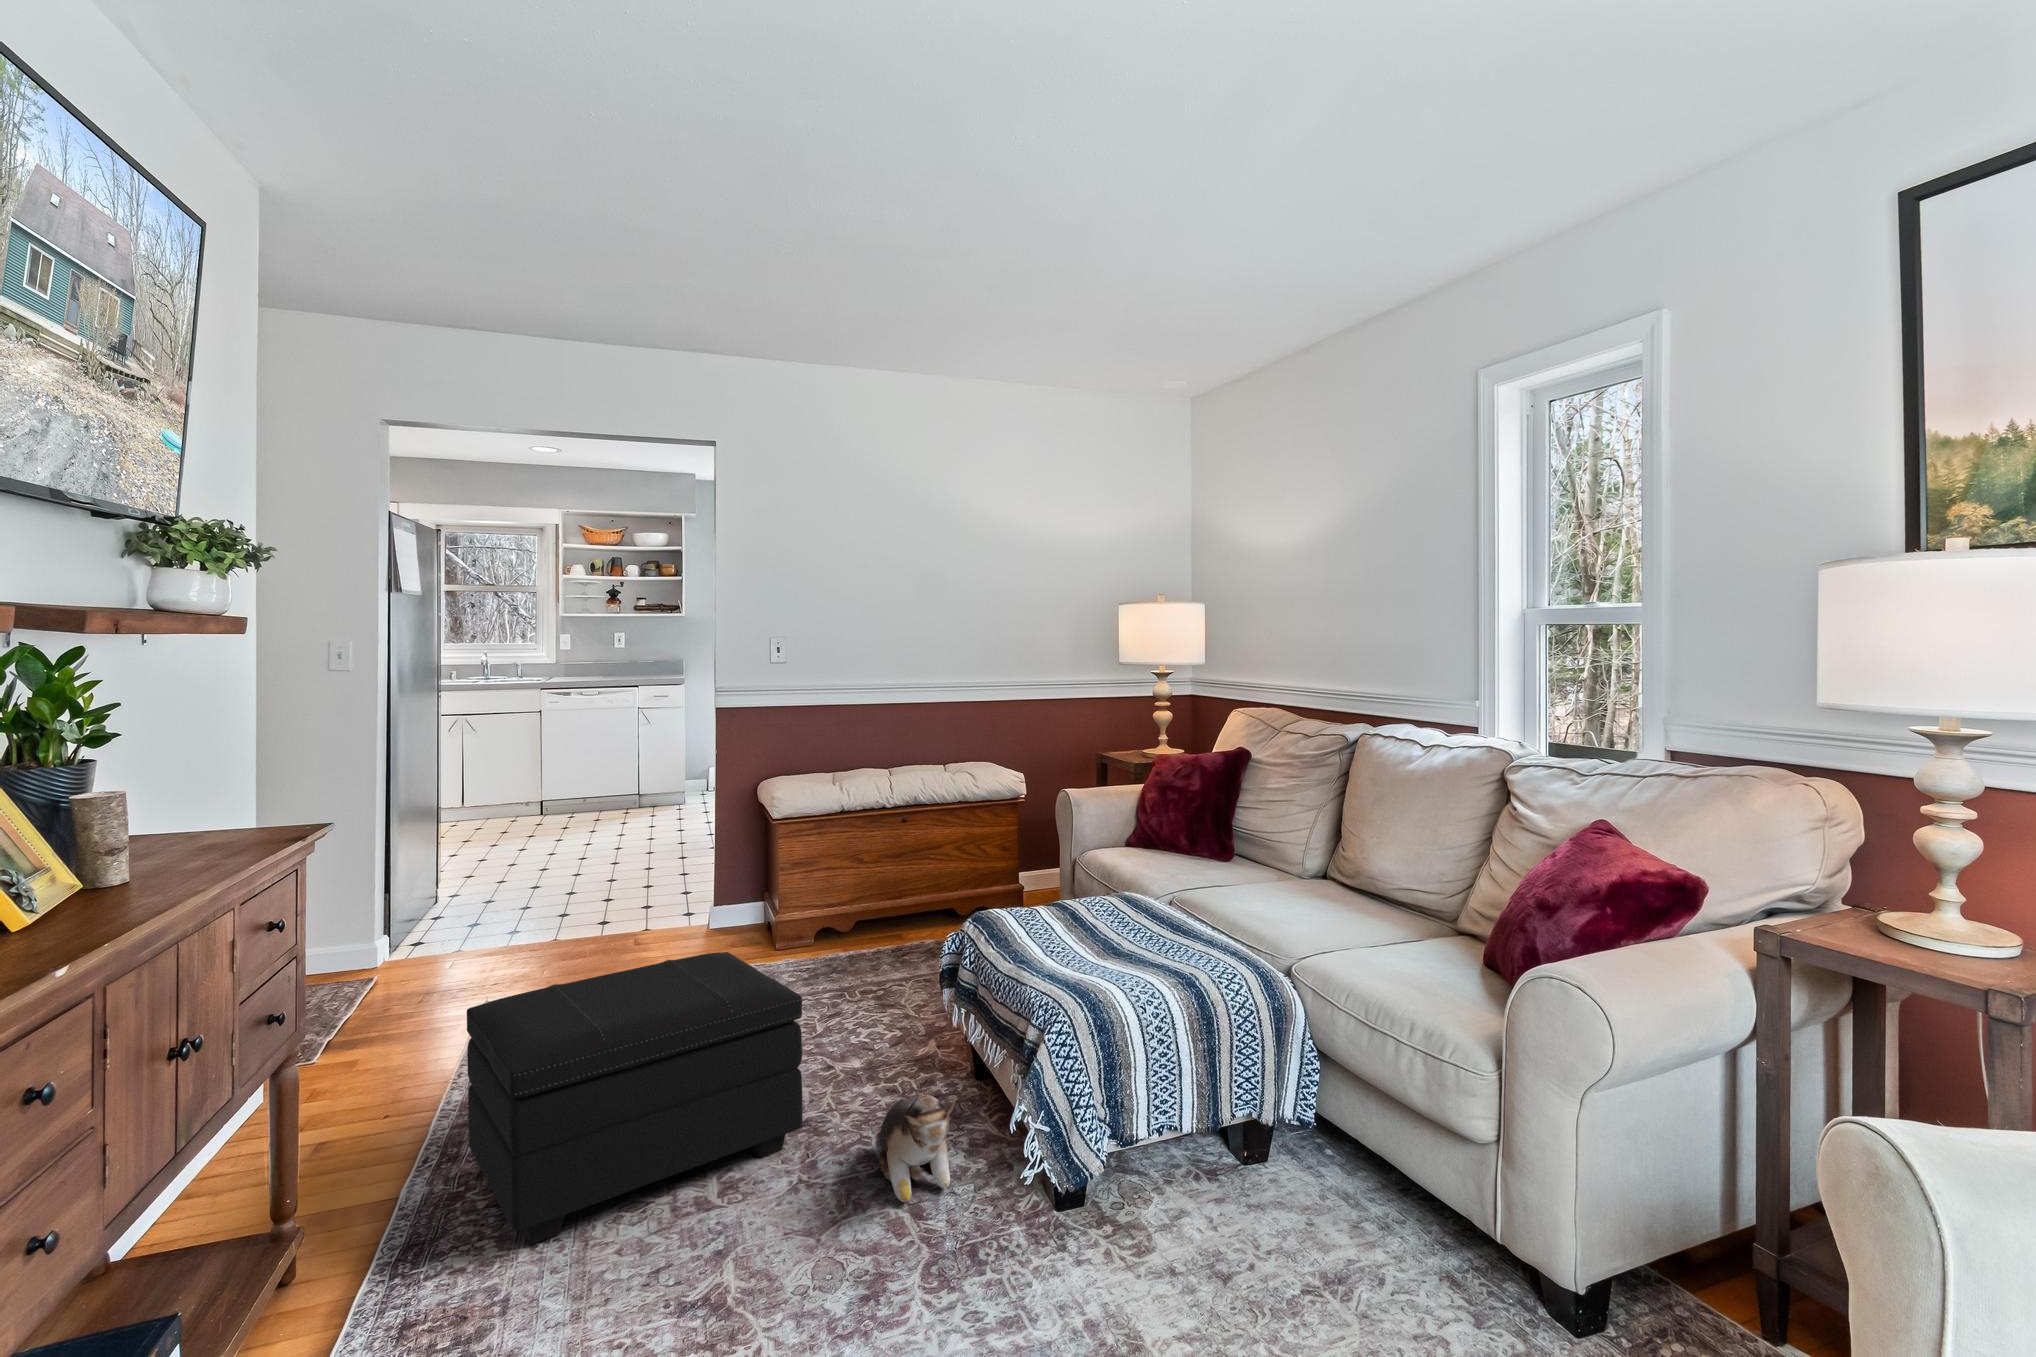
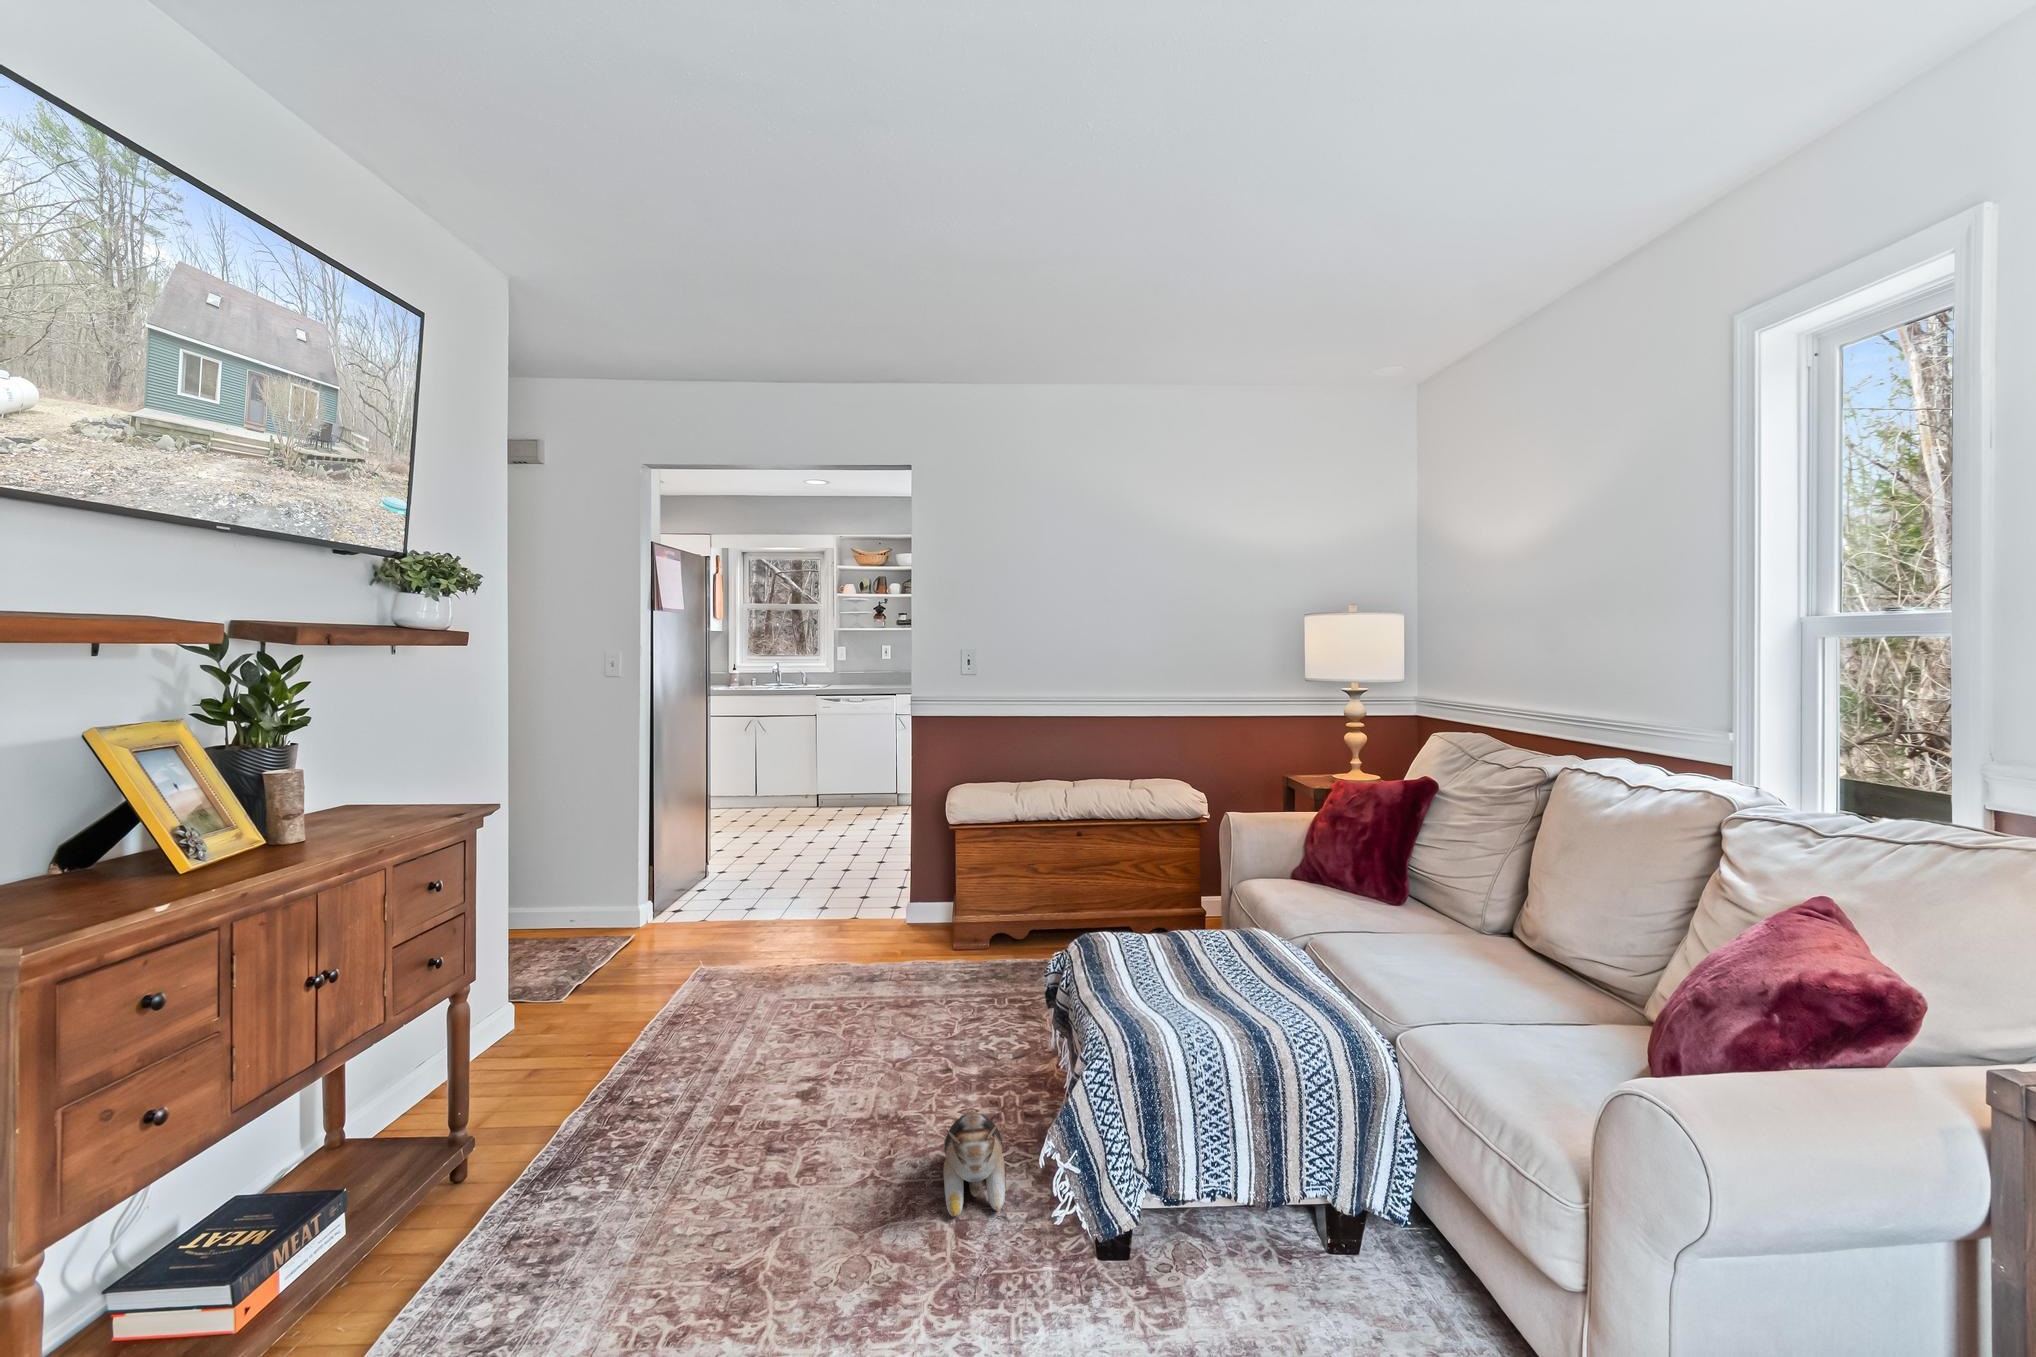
footstool: present [467,952,802,1244] -> none [614,946,890,1187]

